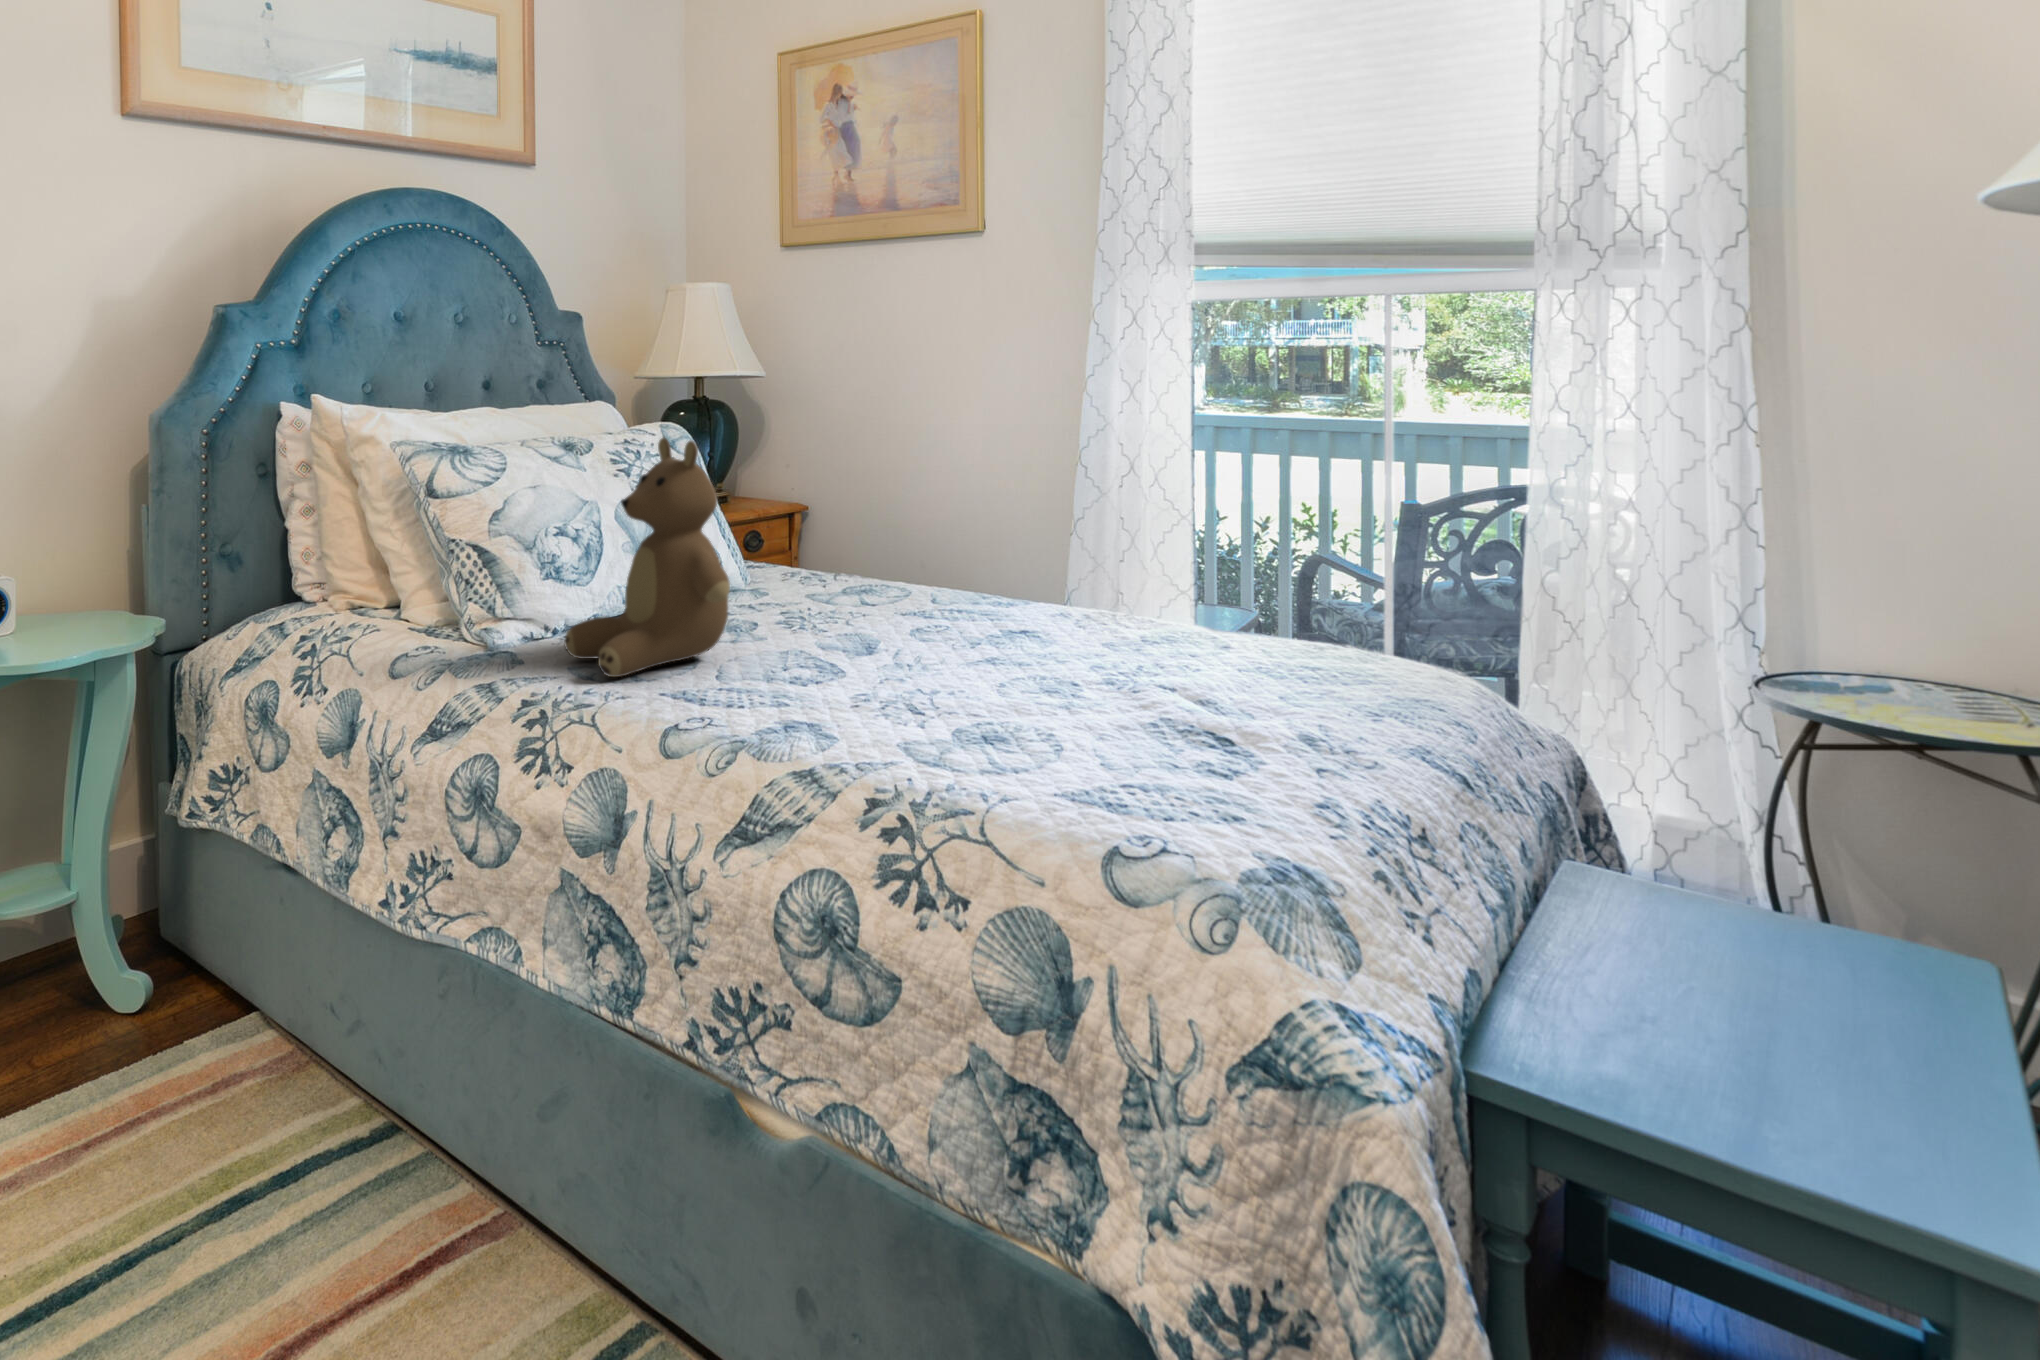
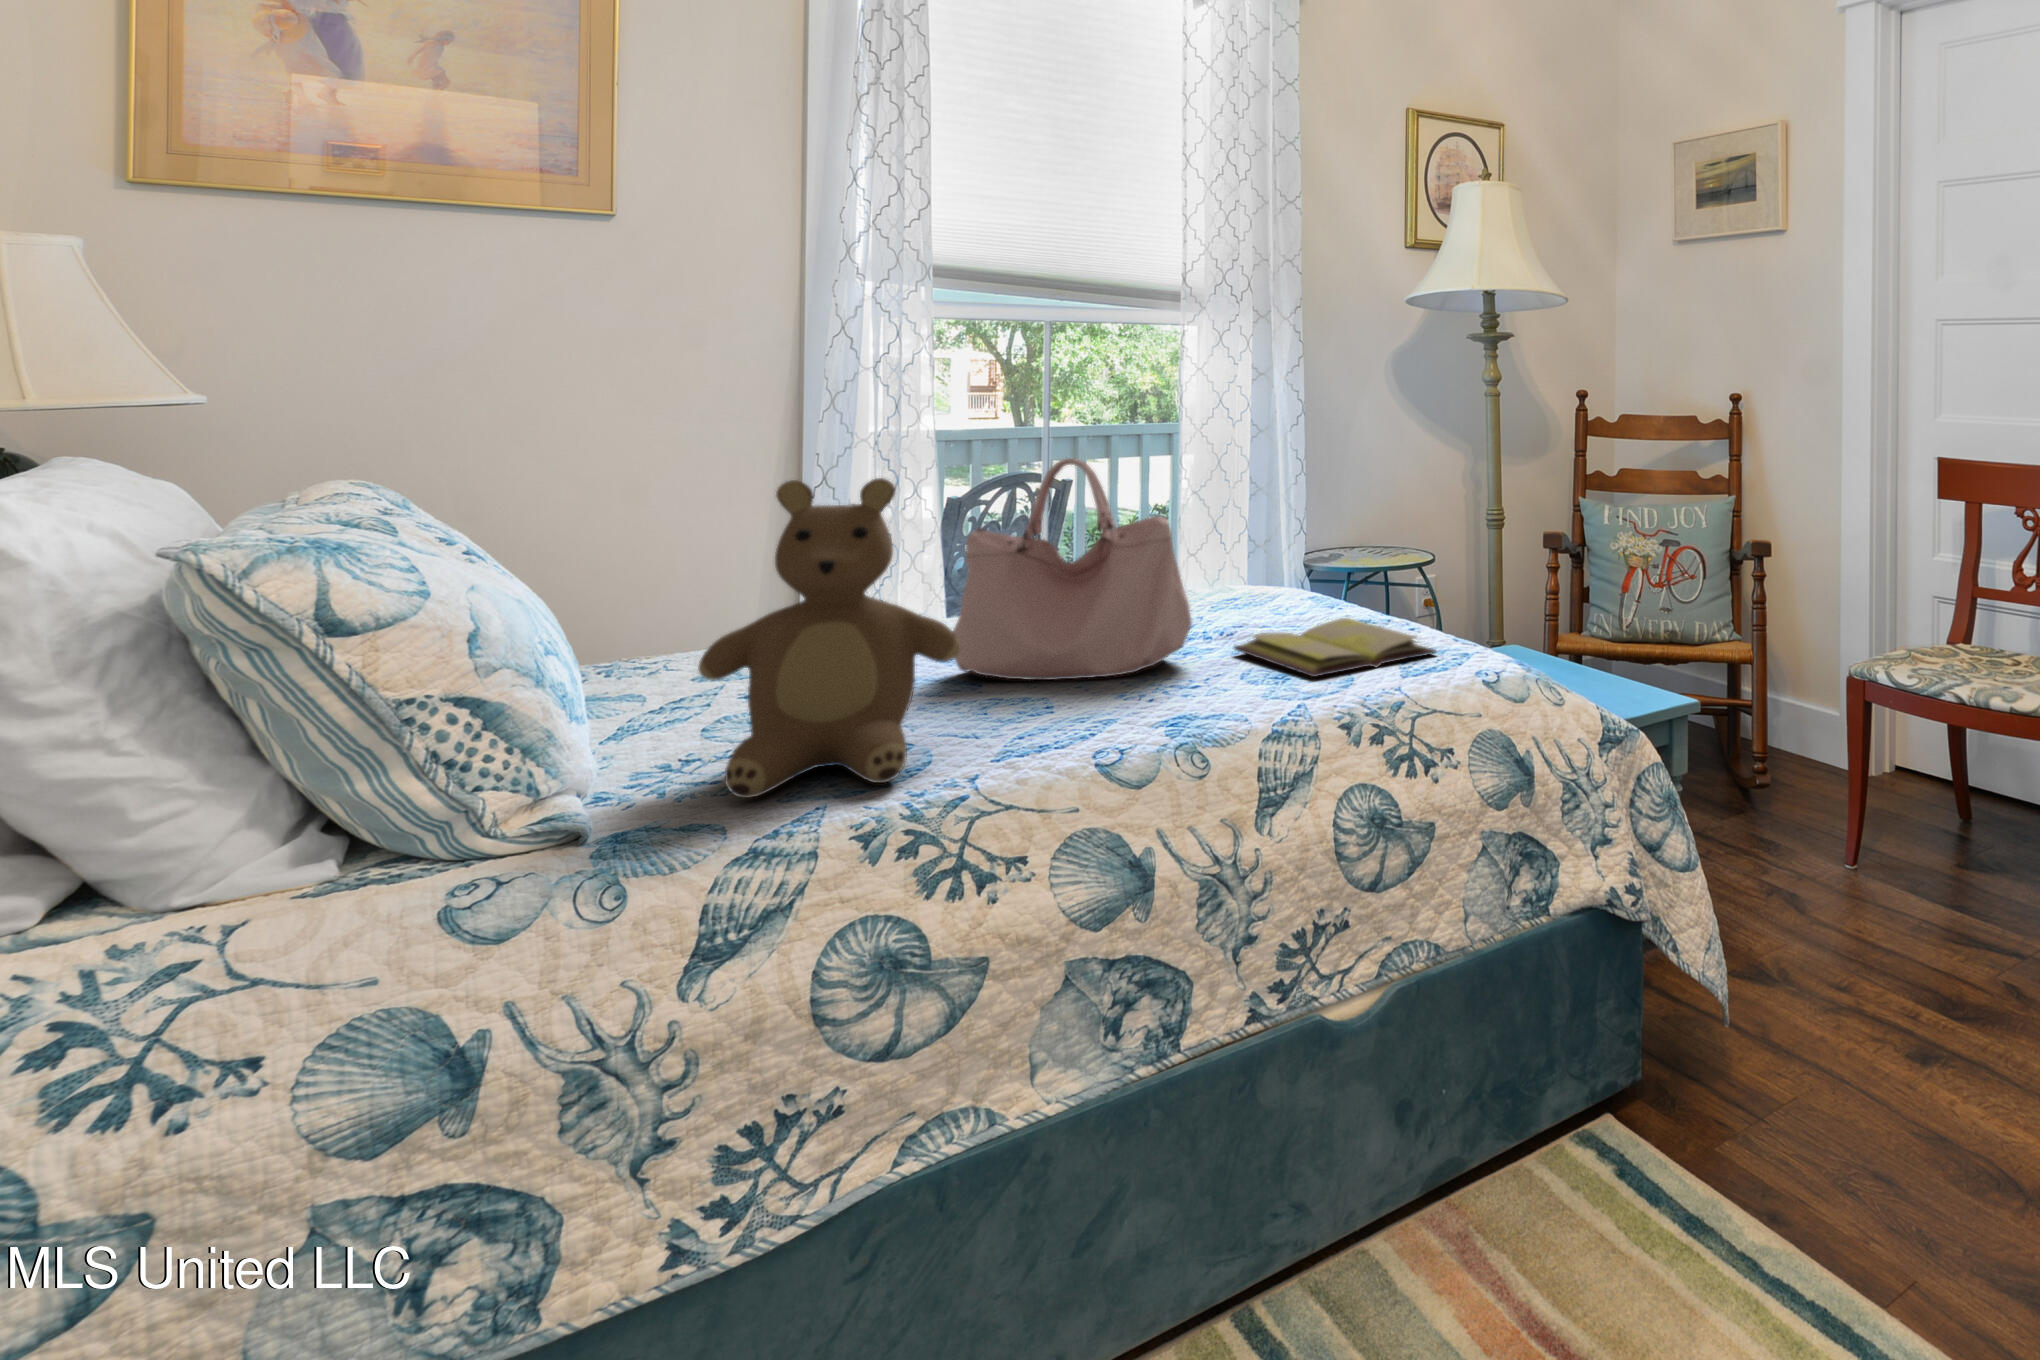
handbag: none [904,441,1066,680] -> present [953,458,1191,680]
diary: none [1029,684,1303,793] -> present [1234,618,1436,677]

